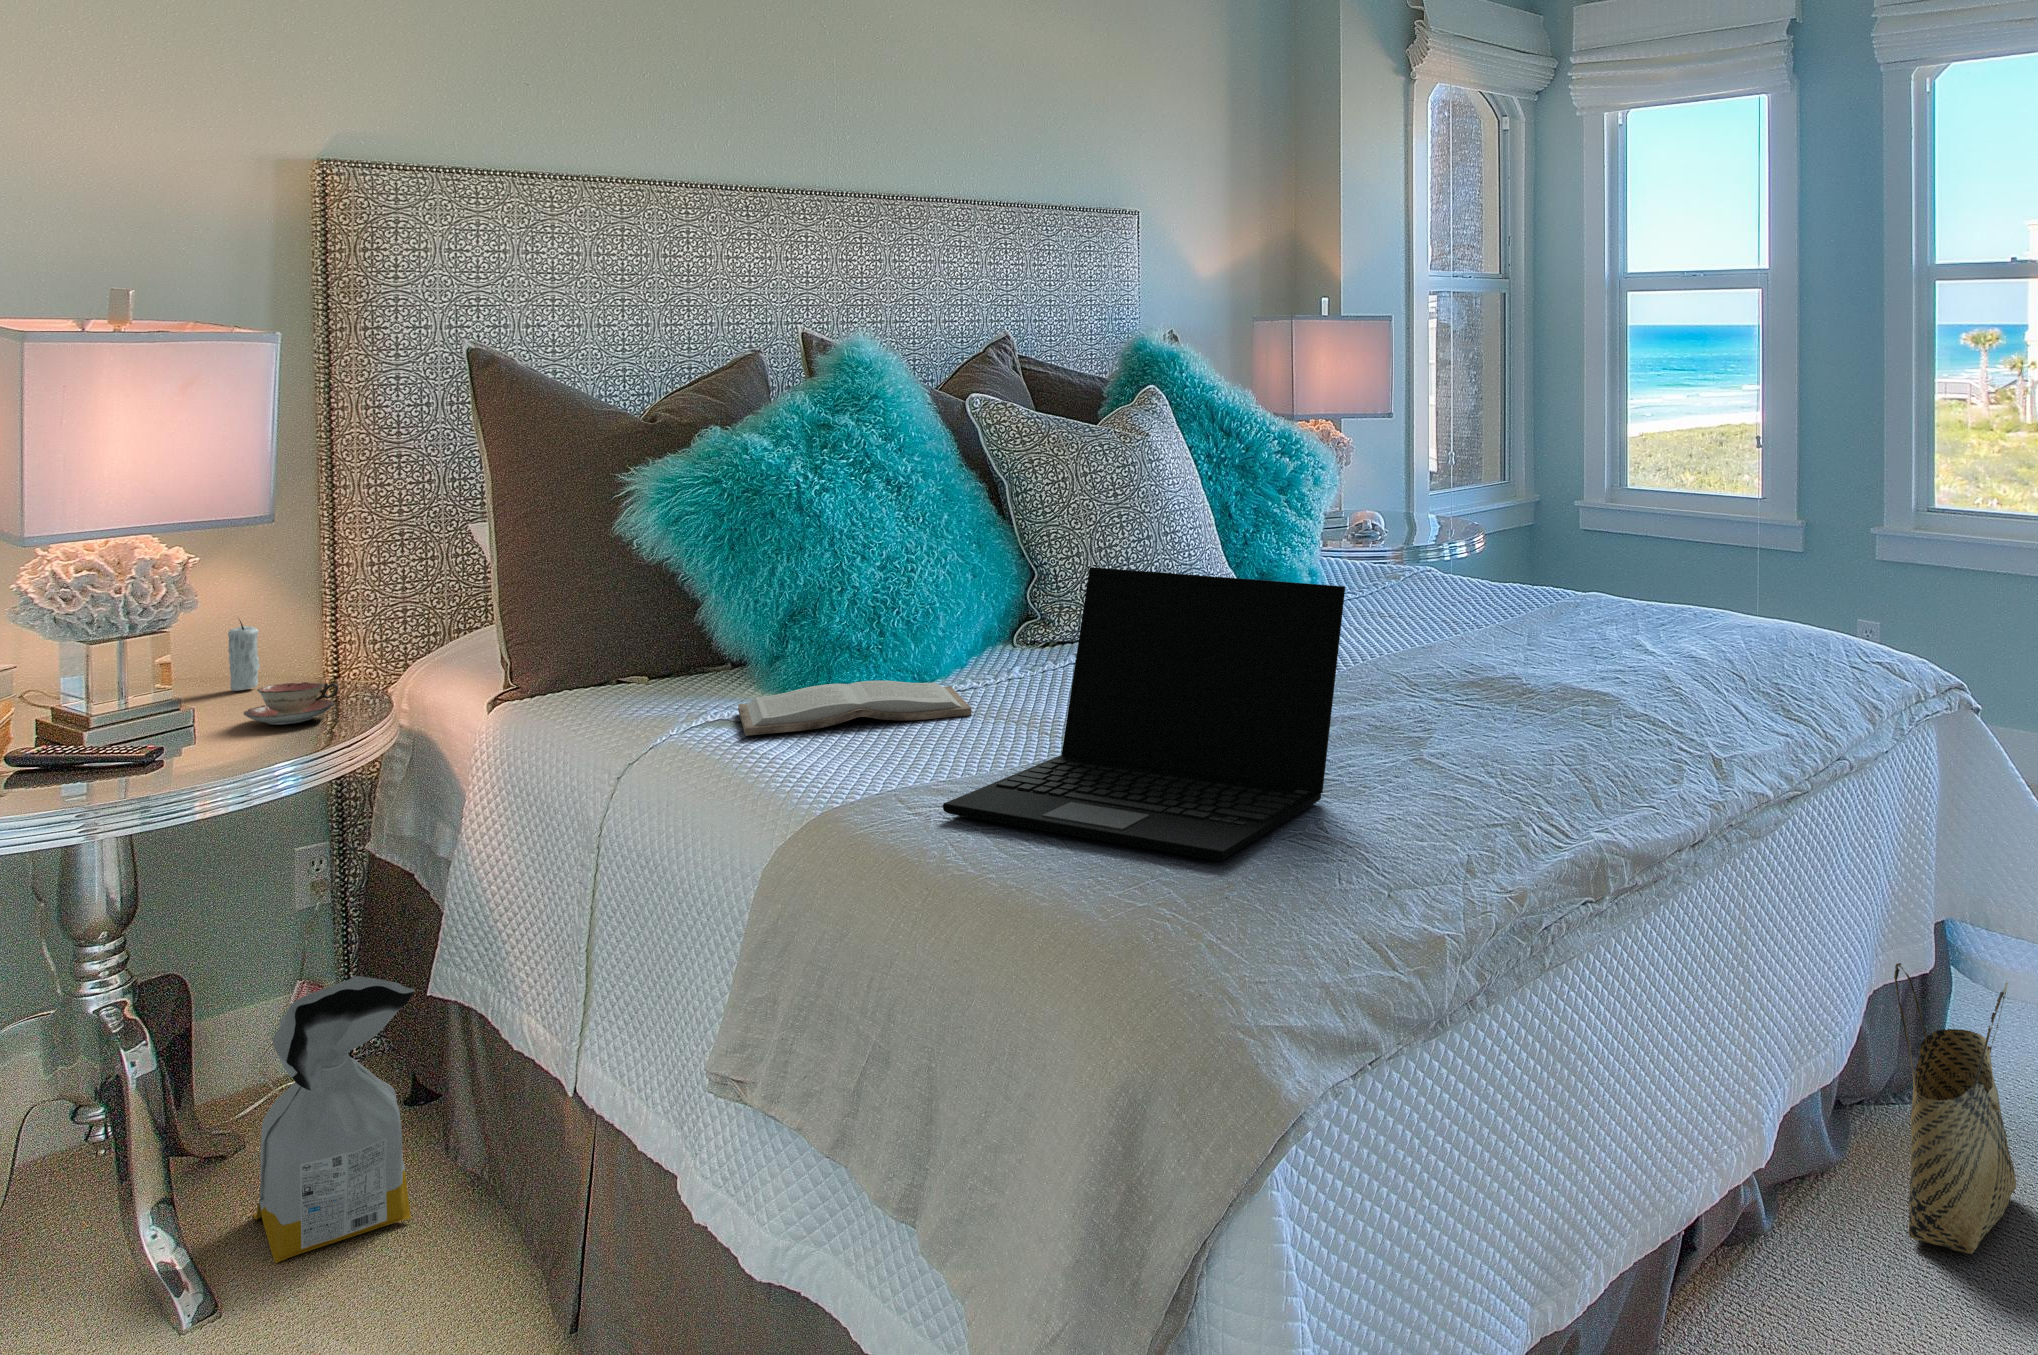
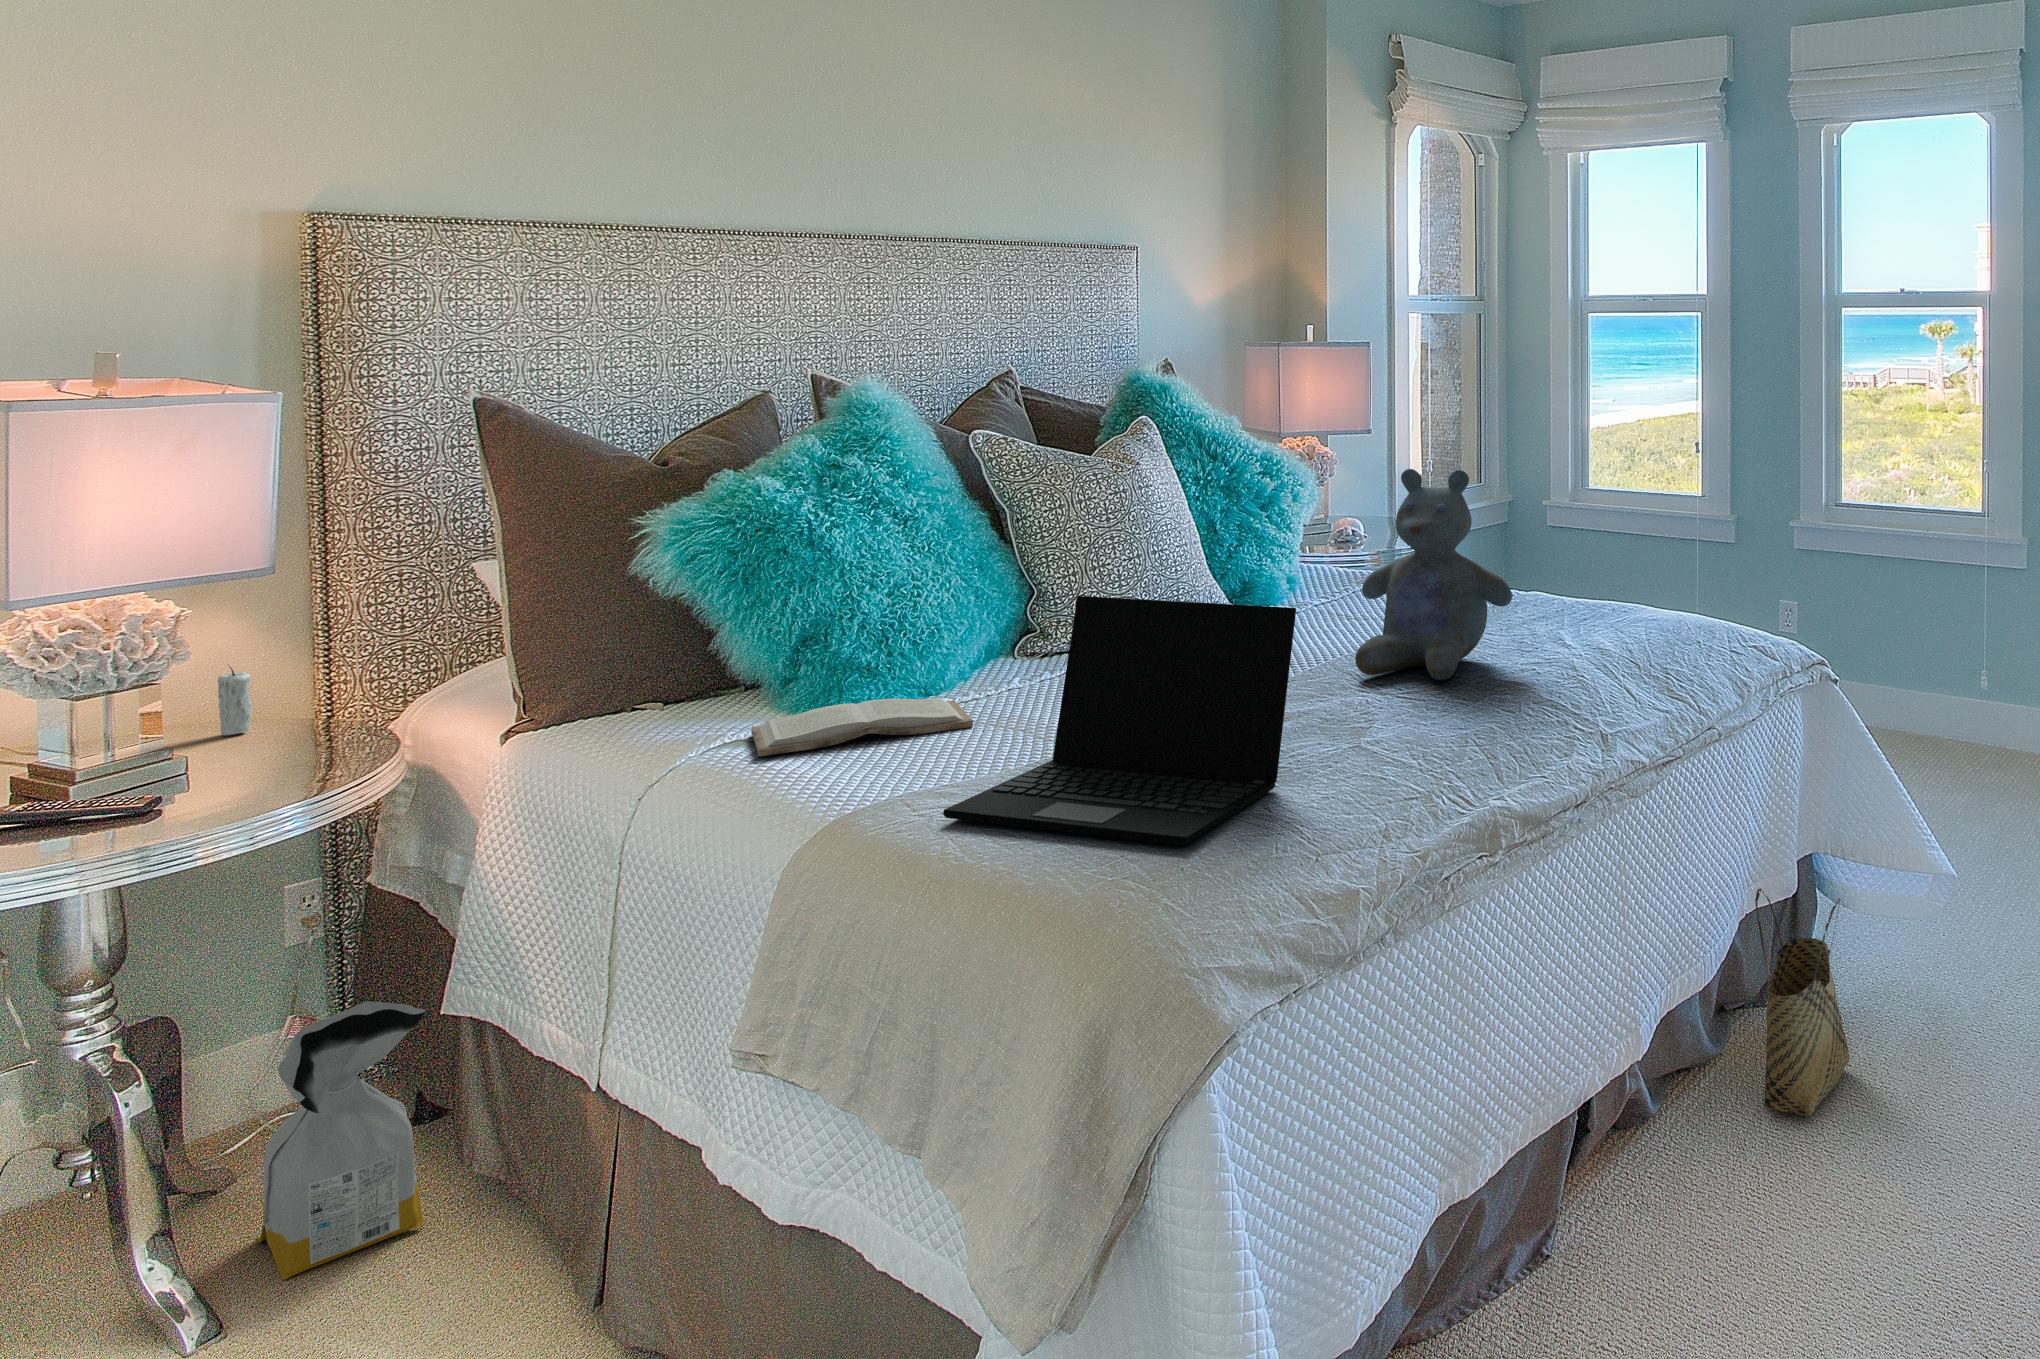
stuffed bear: none [1400,438,1588,687] -> present [1355,469,1512,680]
teacup: present [244,682,338,725] -> none [240,725,341,768]

